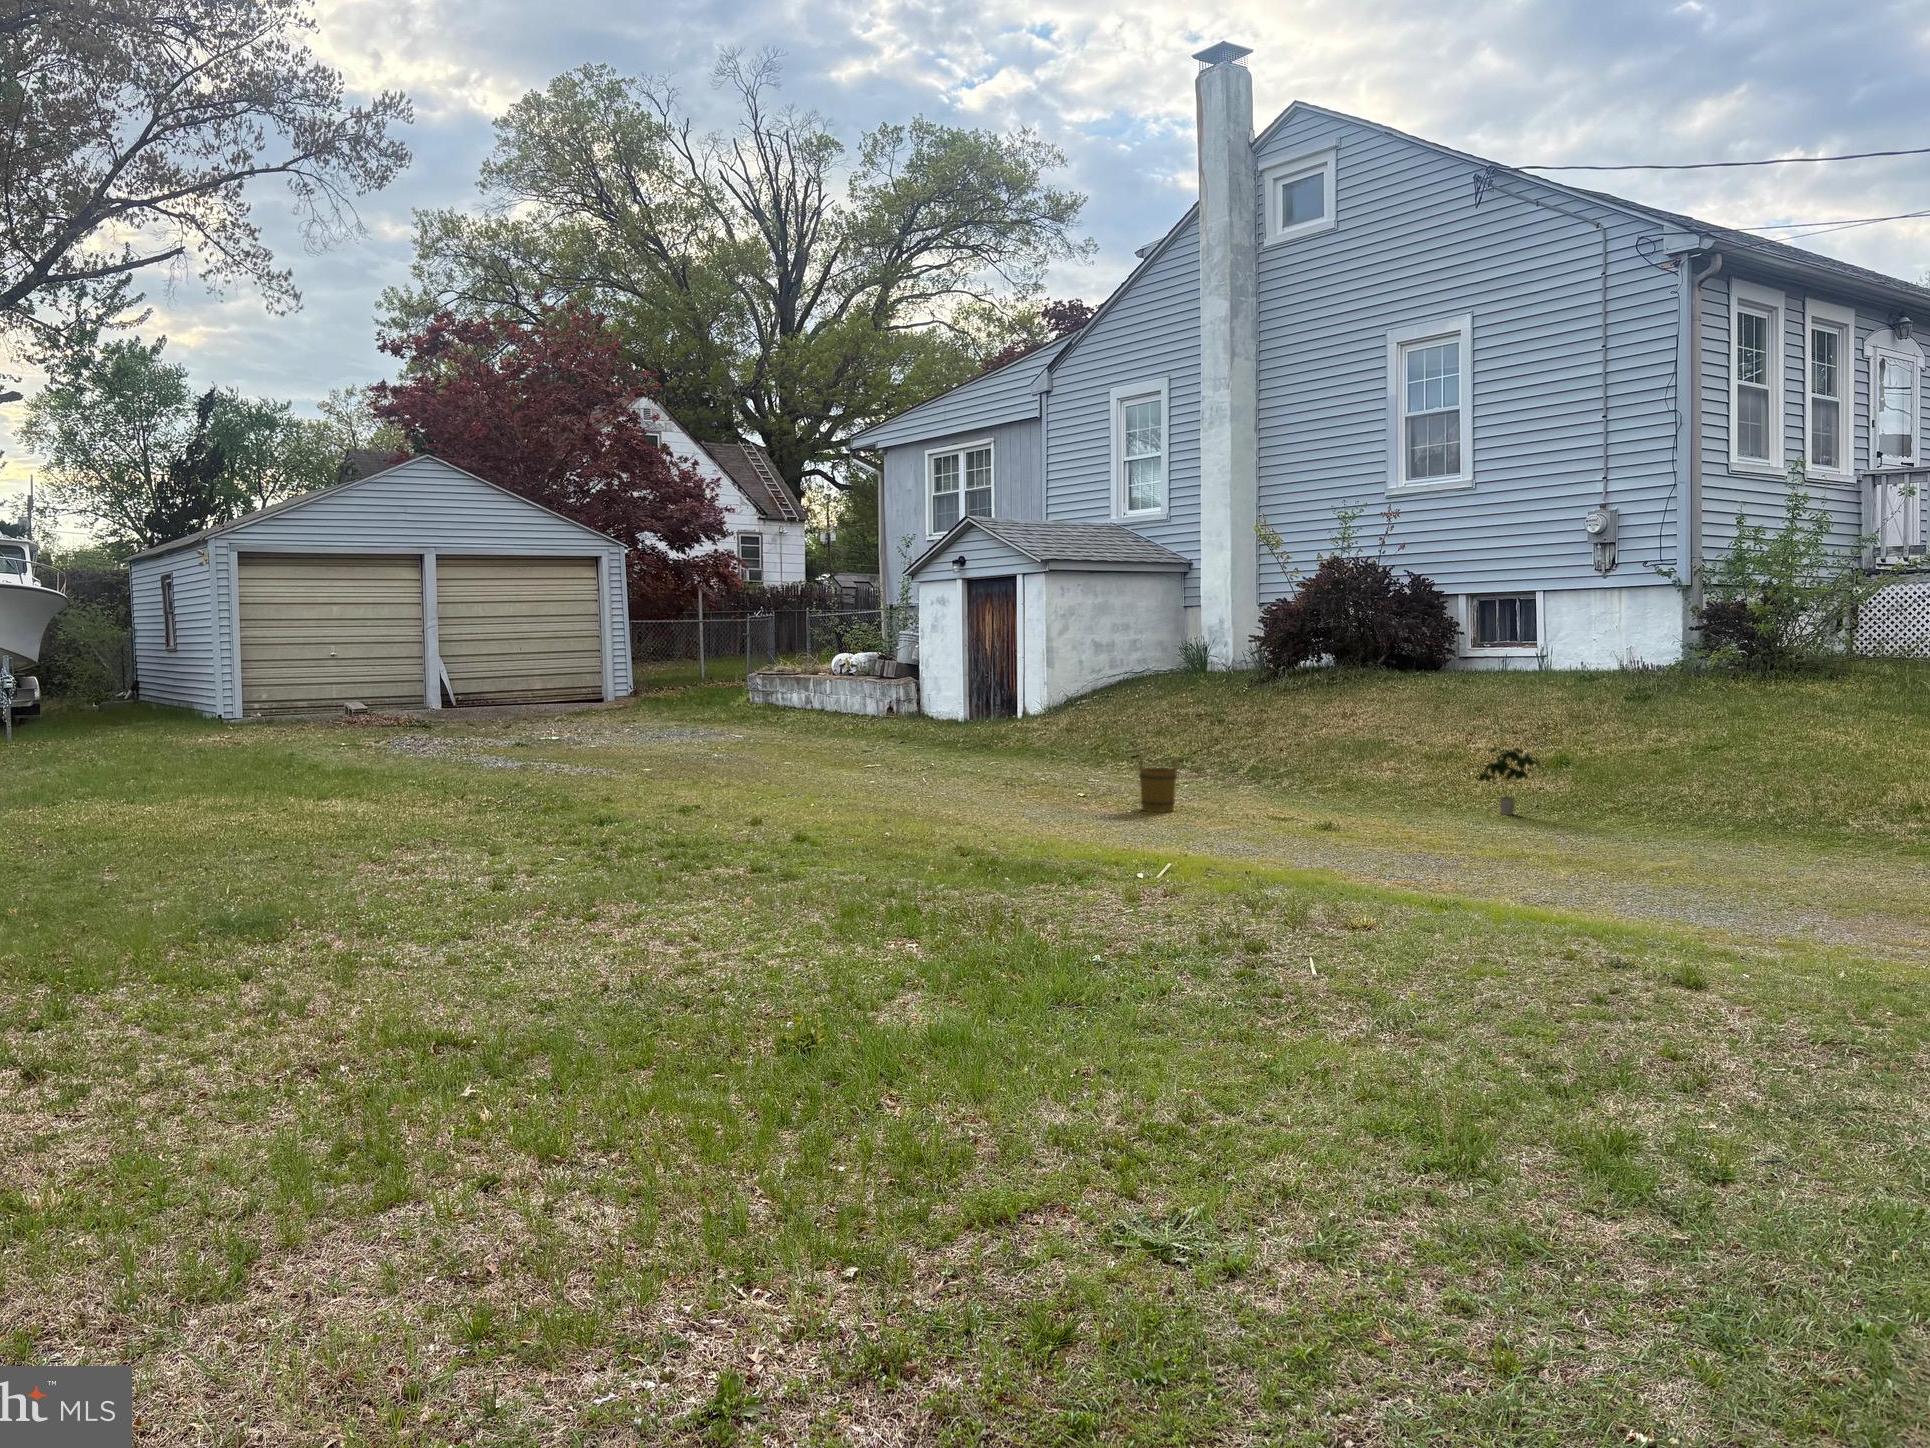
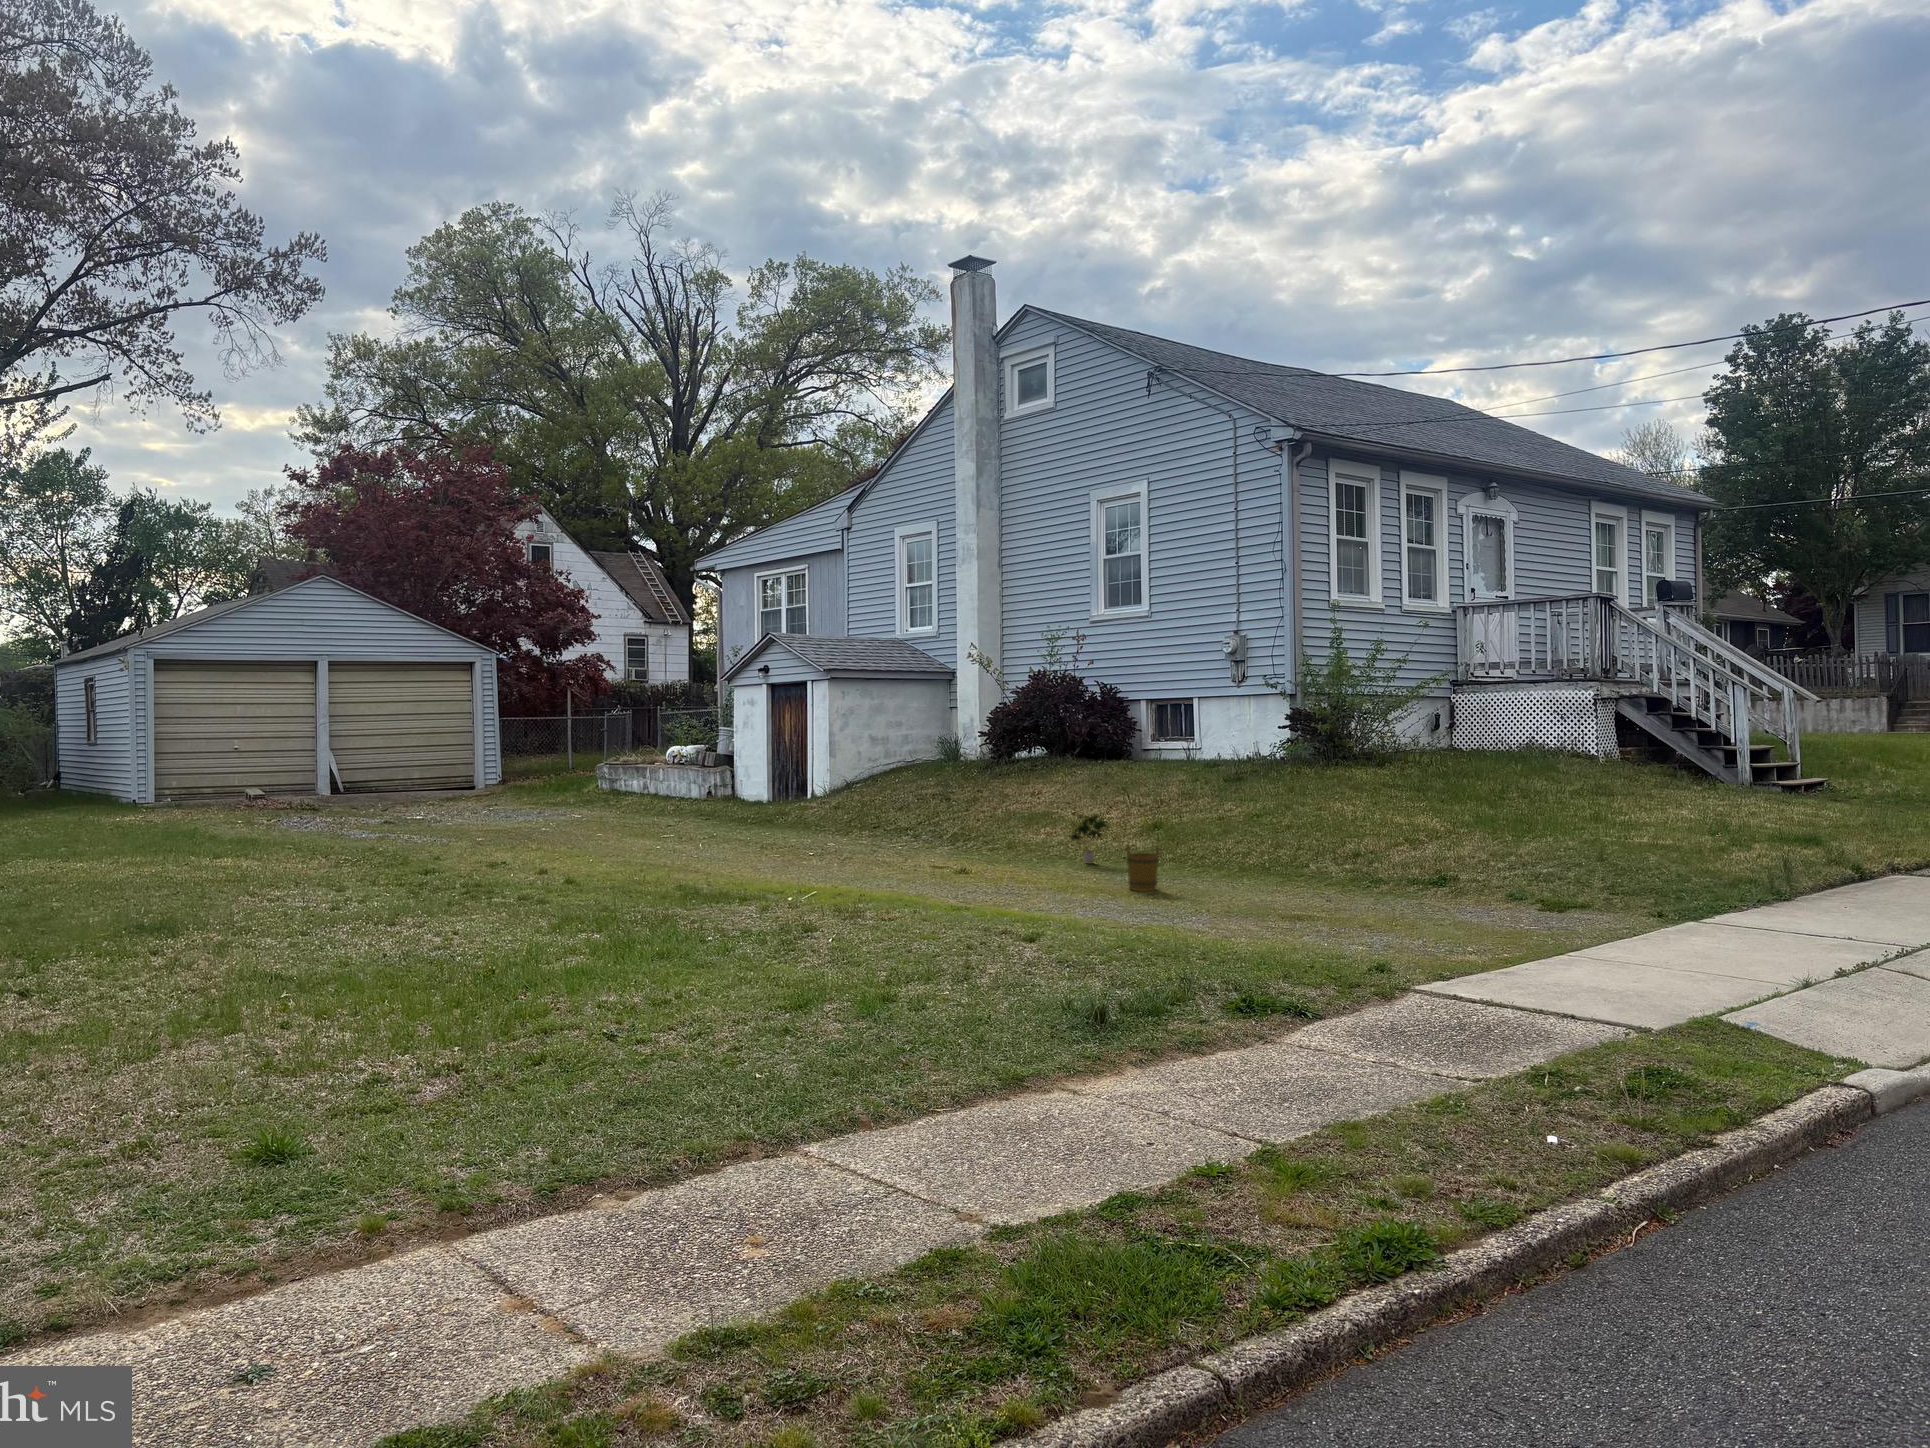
bucket: present [1139,758,1178,812] -> present [1126,844,1160,891]

